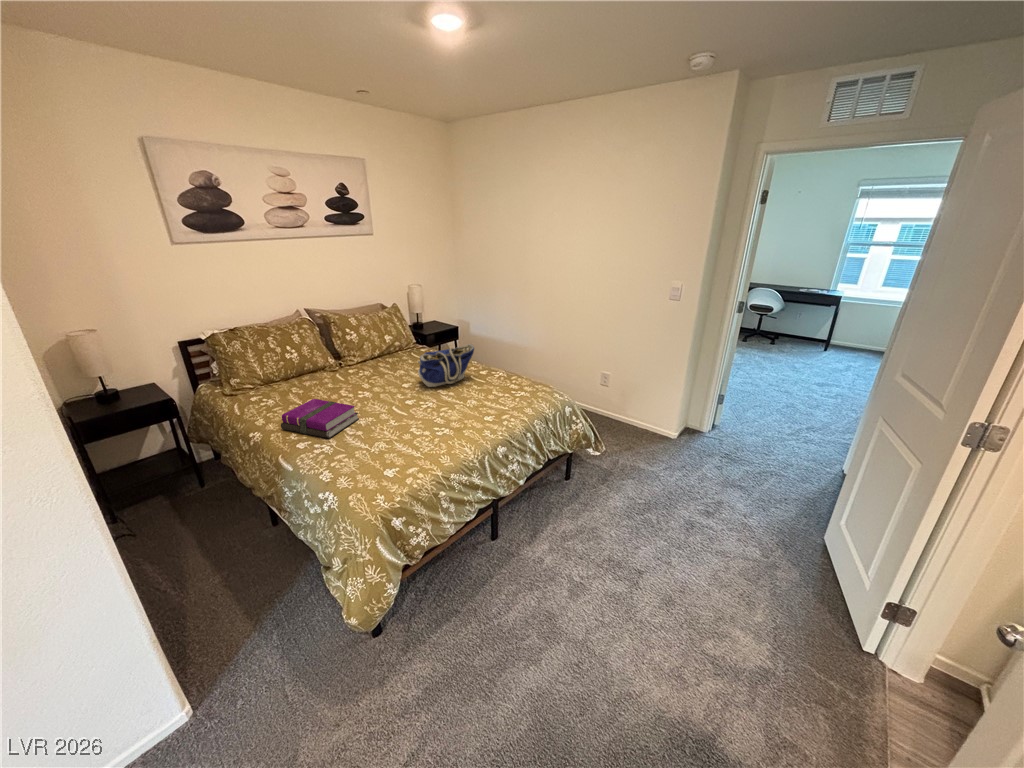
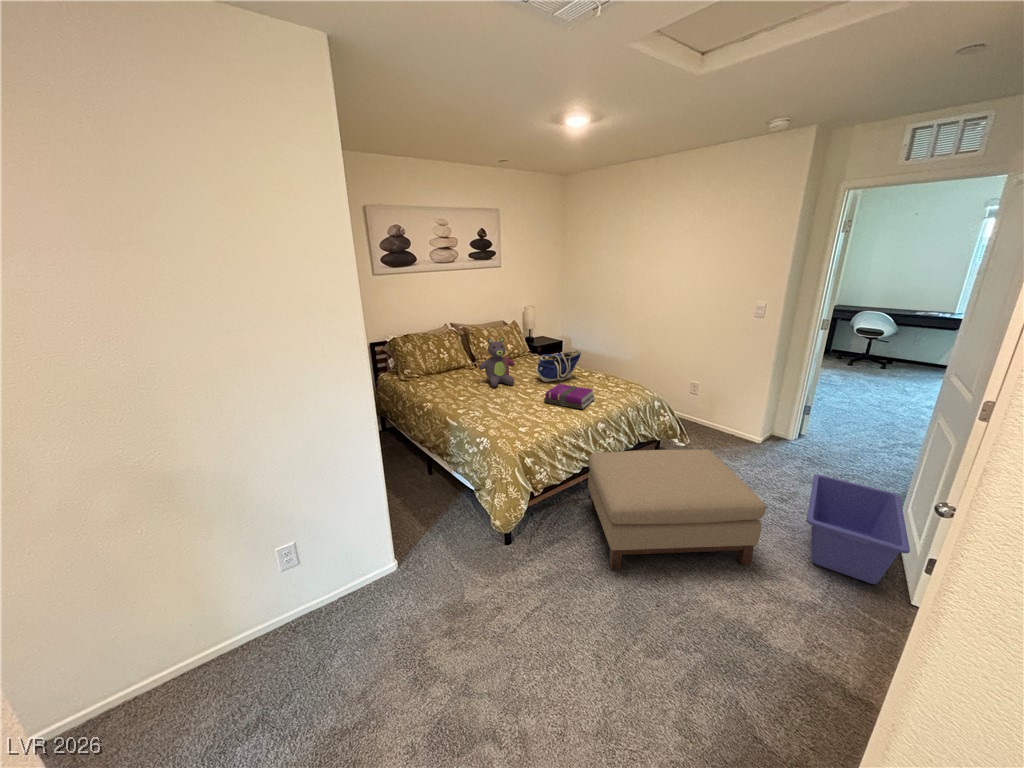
stuffed bear: none [337,331,389,400] -> present [479,337,515,387]
notebook: present [281,399,359,438] -> present [544,384,595,409]
ottoman: none [485,470,708,662] -> present [588,450,766,570]
storage bin: none [745,489,869,628] -> present [806,475,910,584]

